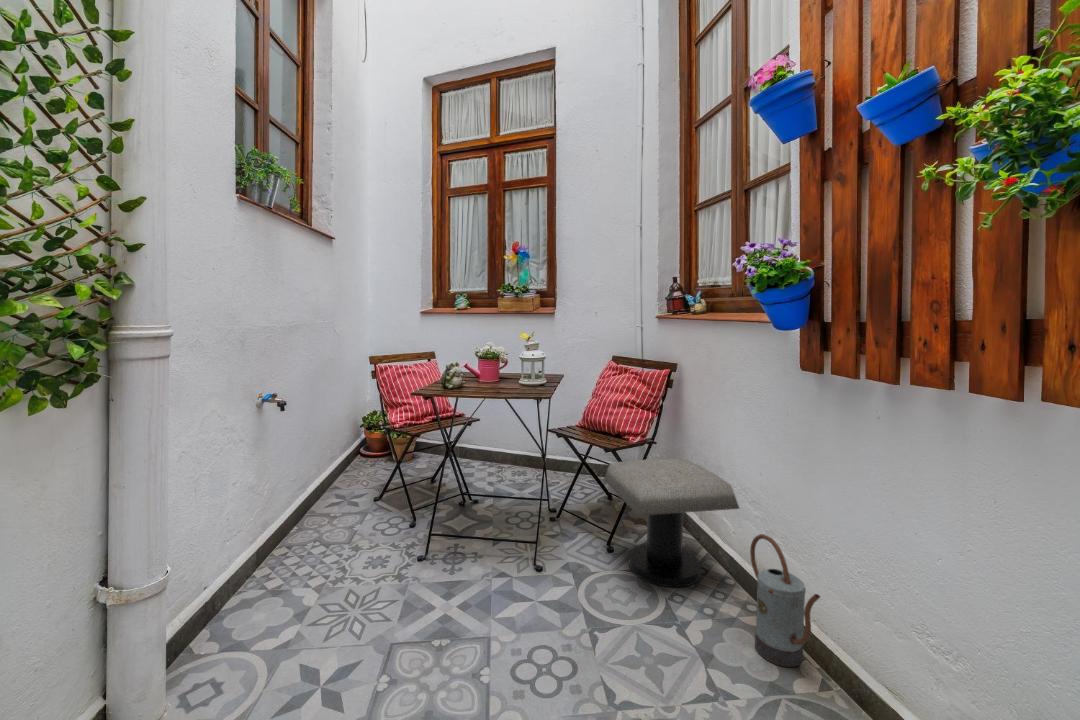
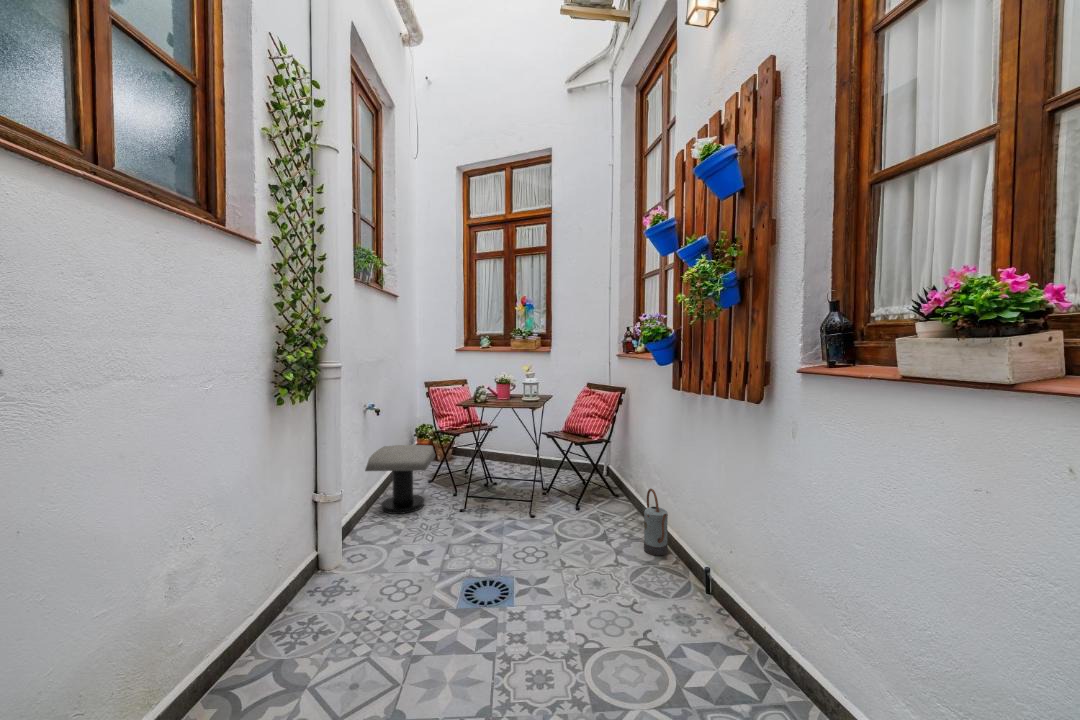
stool: present [604,459,739,587] -> present [365,445,436,514]

